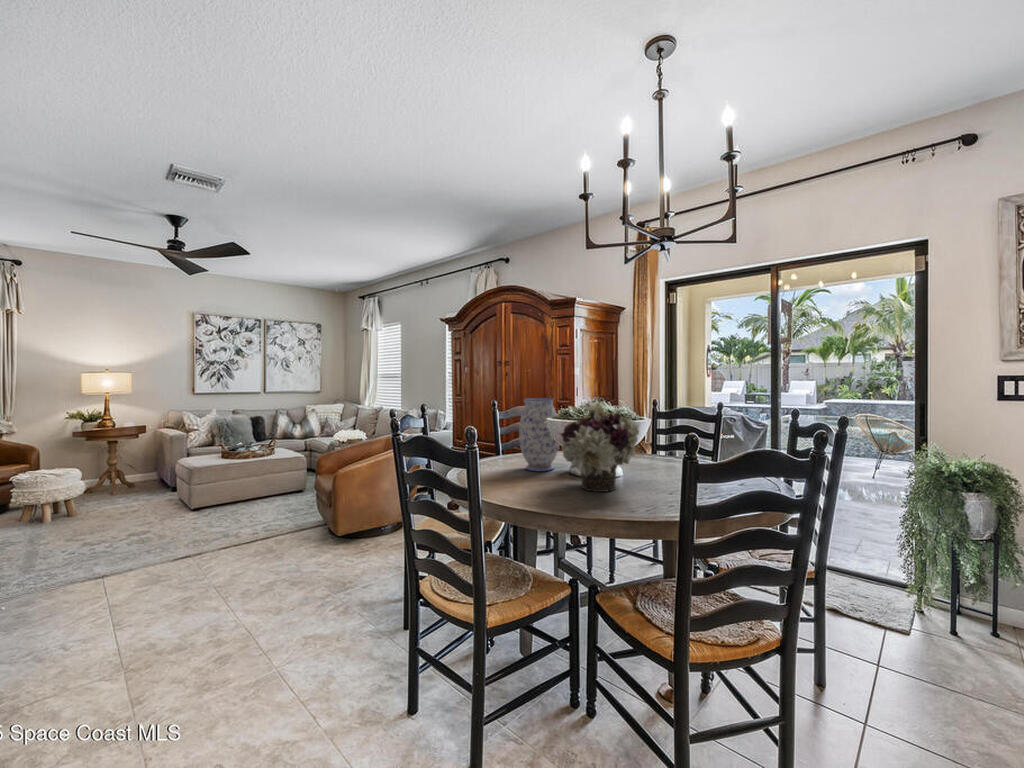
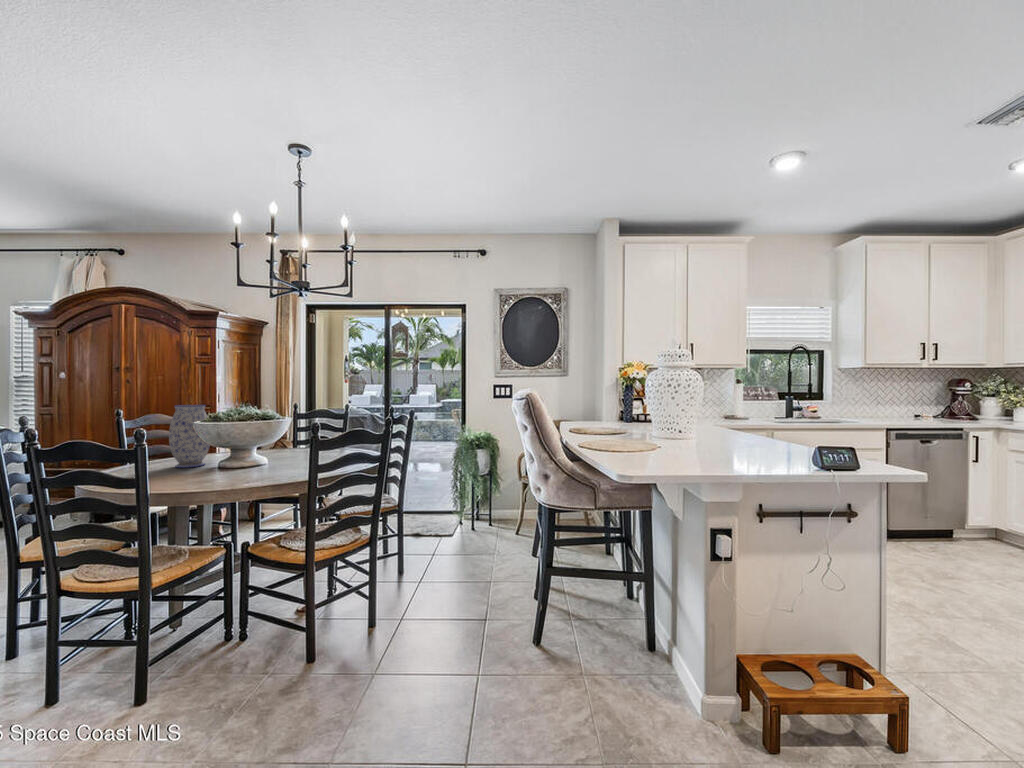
flower arrangement: present [561,401,639,492] -> none [217,405,282,473]

